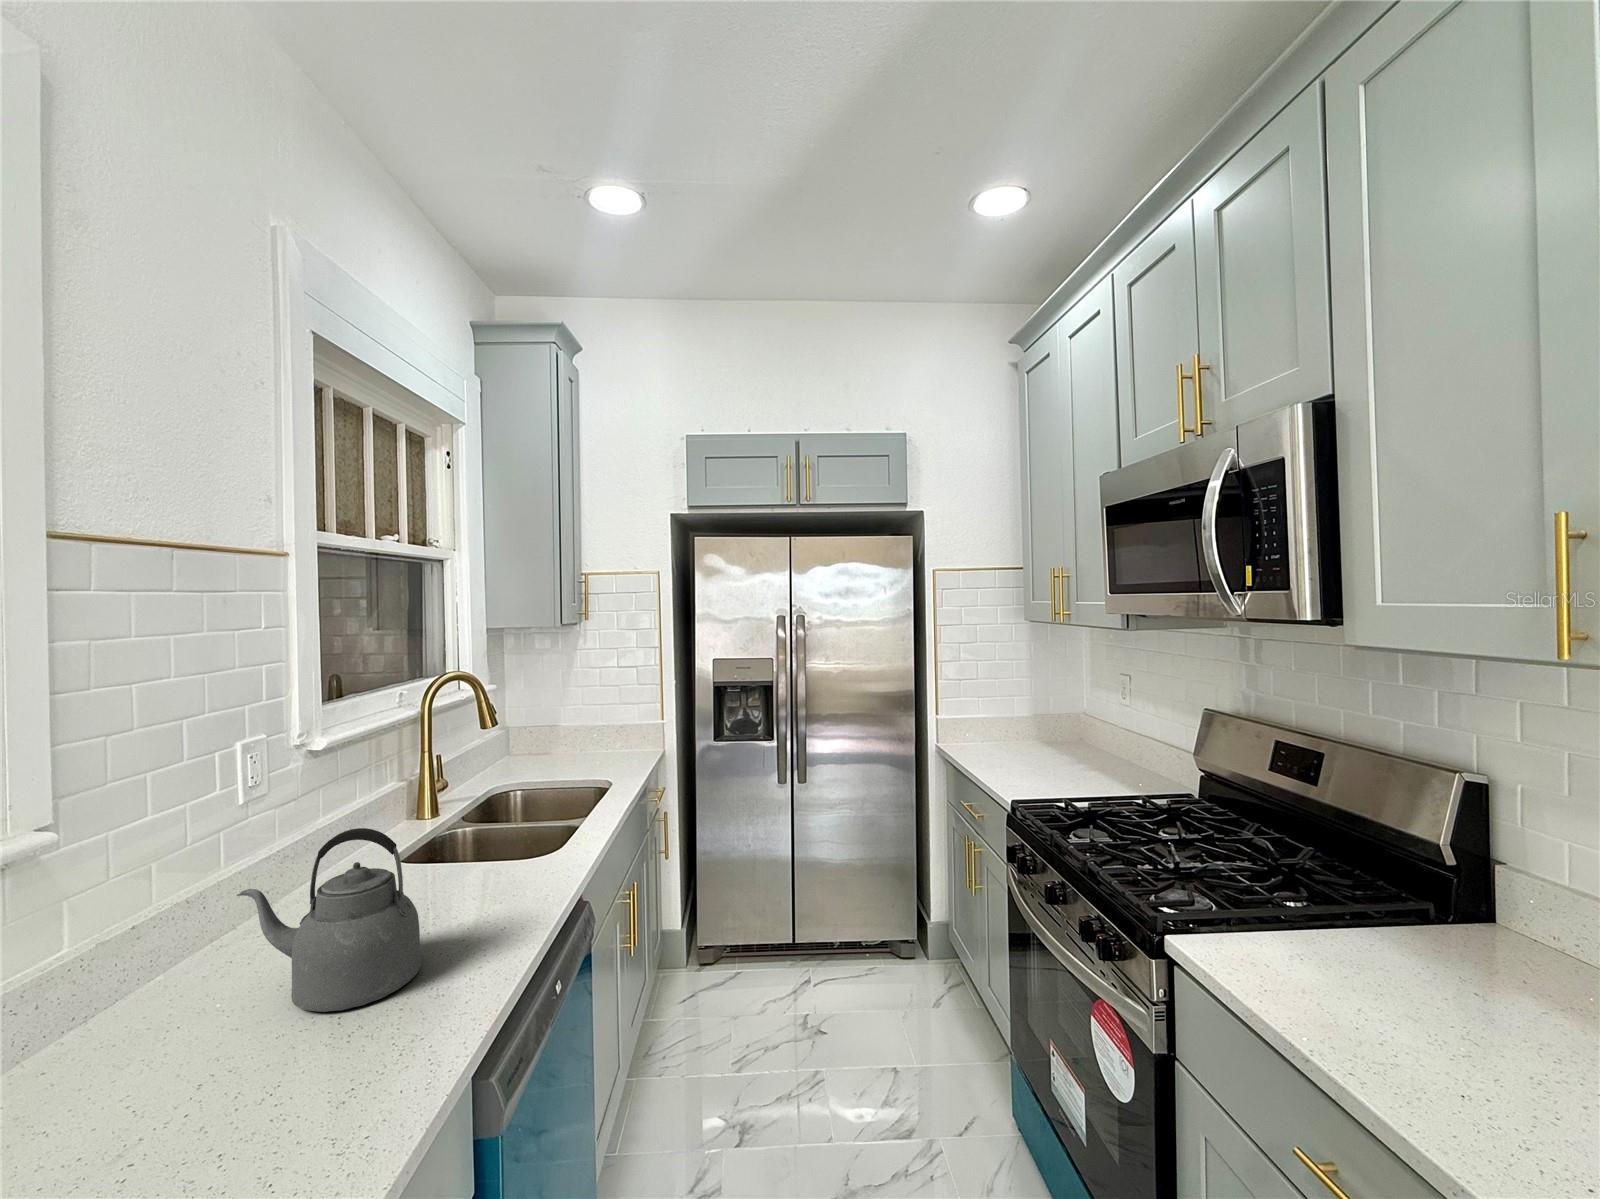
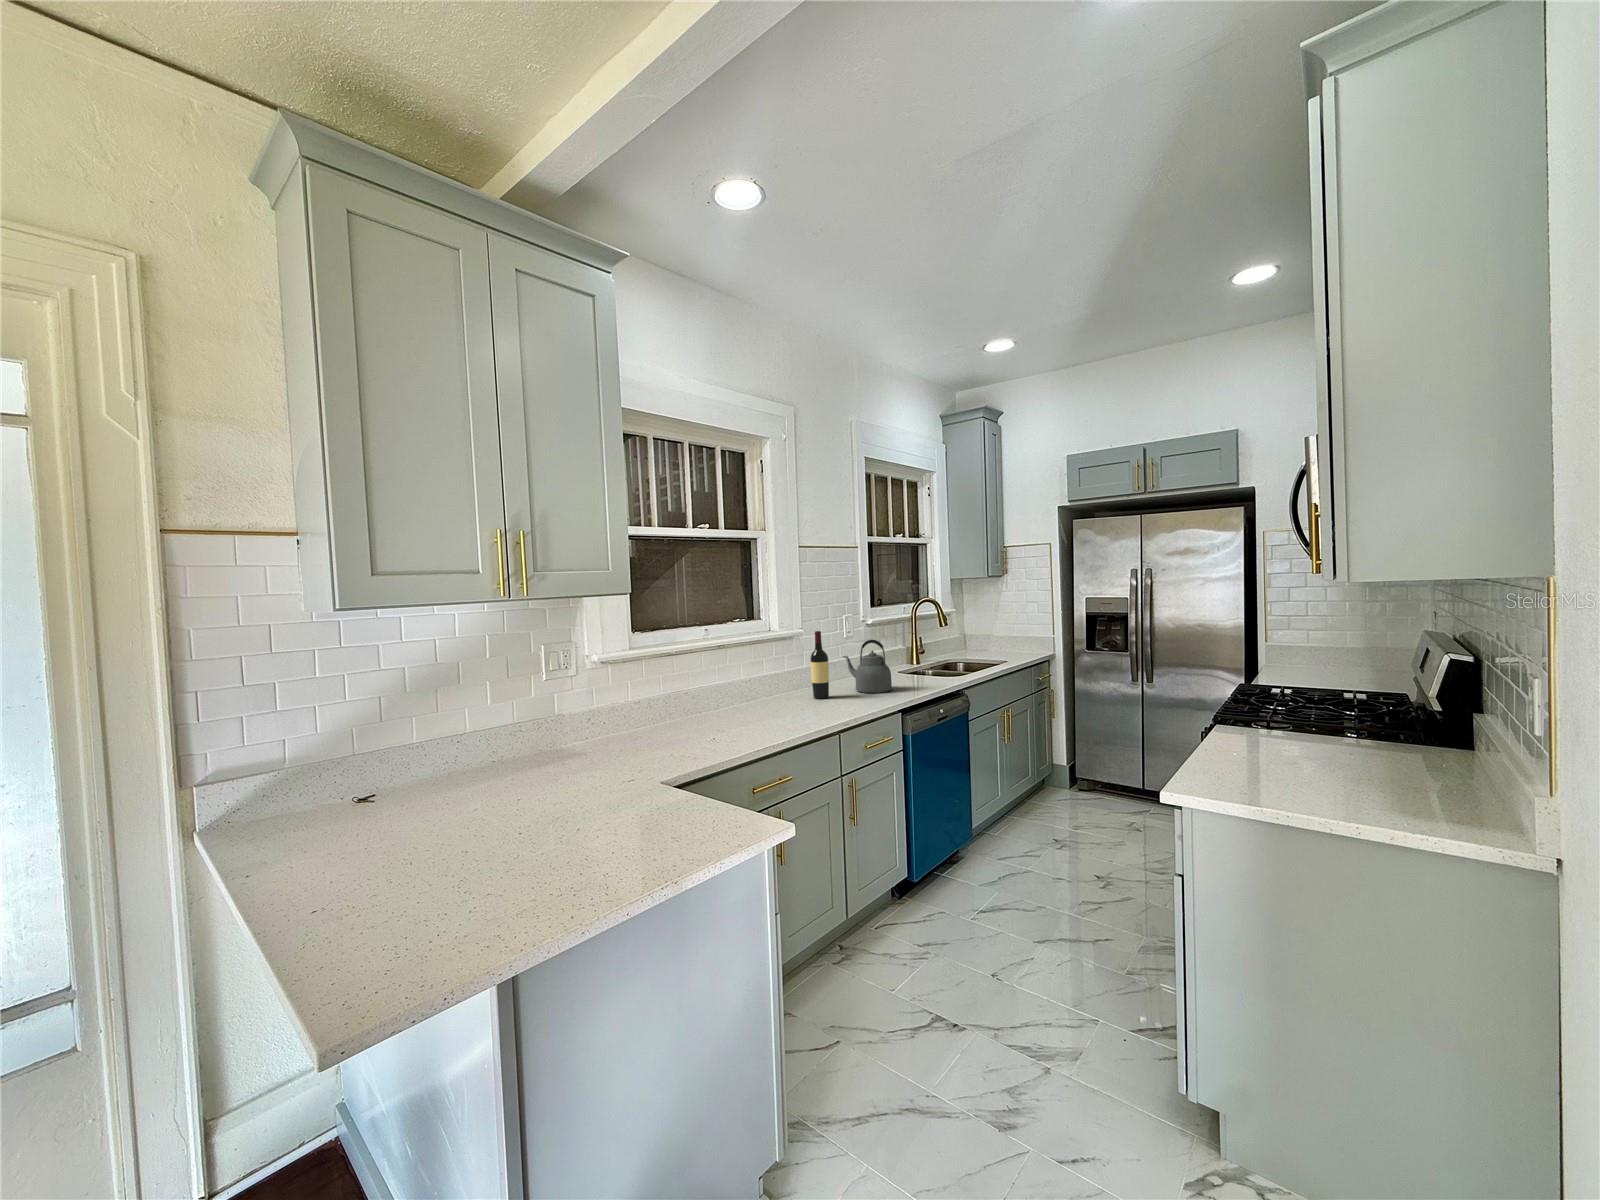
wine bottle: none [82,853,177,1132] -> present [810,631,829,699]

